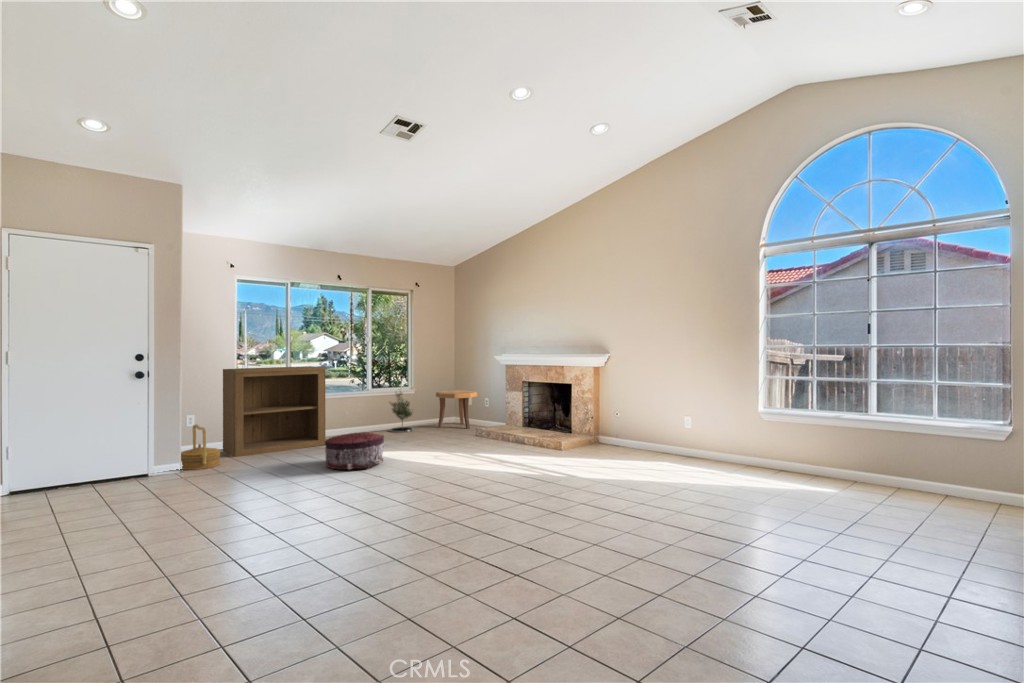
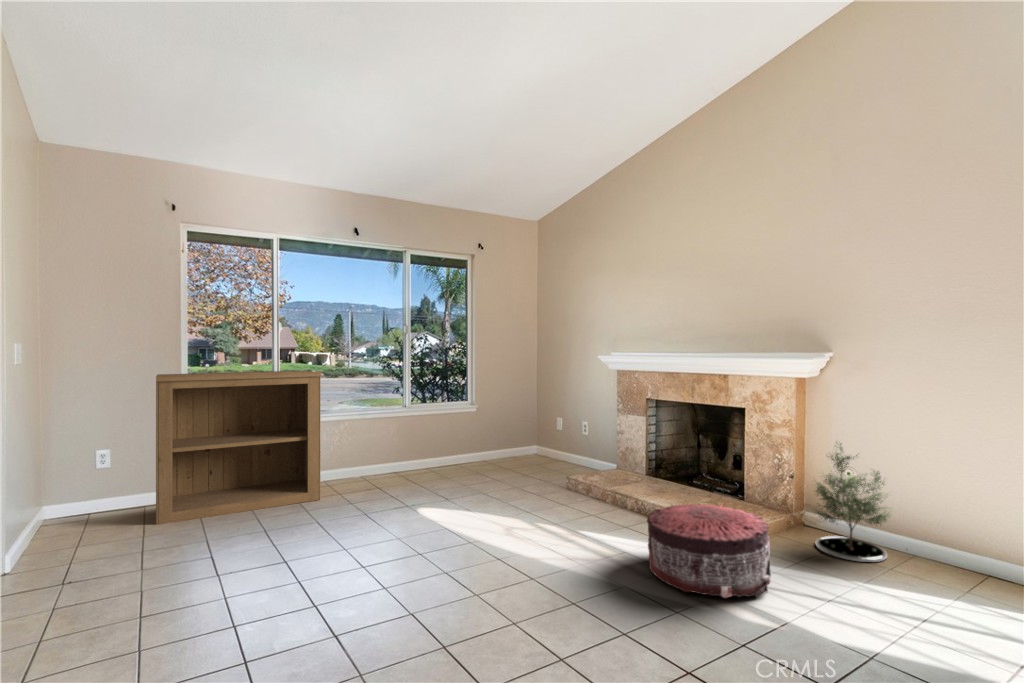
side table: present [436,390,477,429] -> none [507,408,571,471]
potted tree: present [390,393,413,432] -> present [815,443,890,562]
woven basket: present [181,425,221,470] -> none [28,472,114,561]
pouf: present [325,432,384,470] -> present [647,504,771,598]

